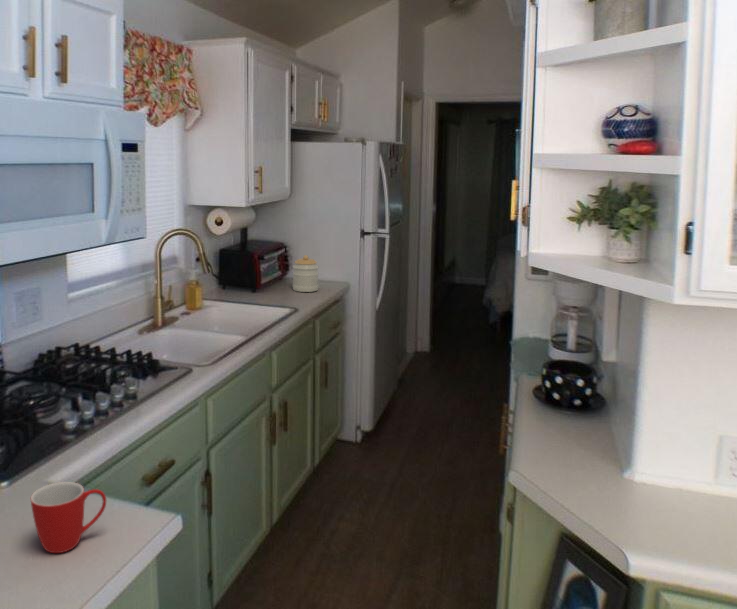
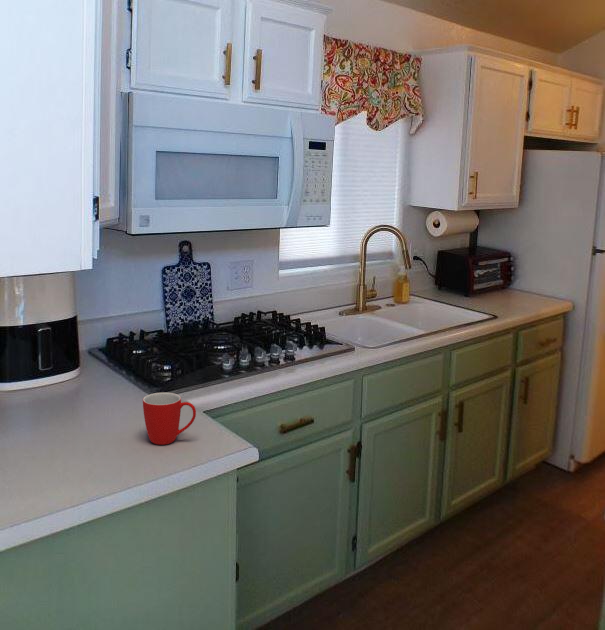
jar: present [293,255,318,292] -> none [510,263,540,301]

